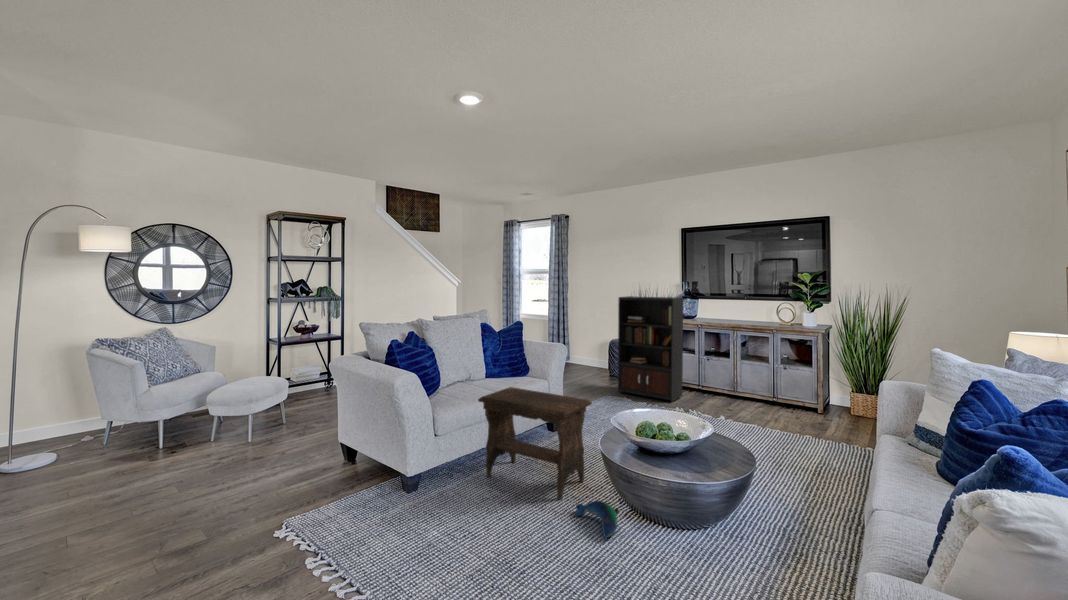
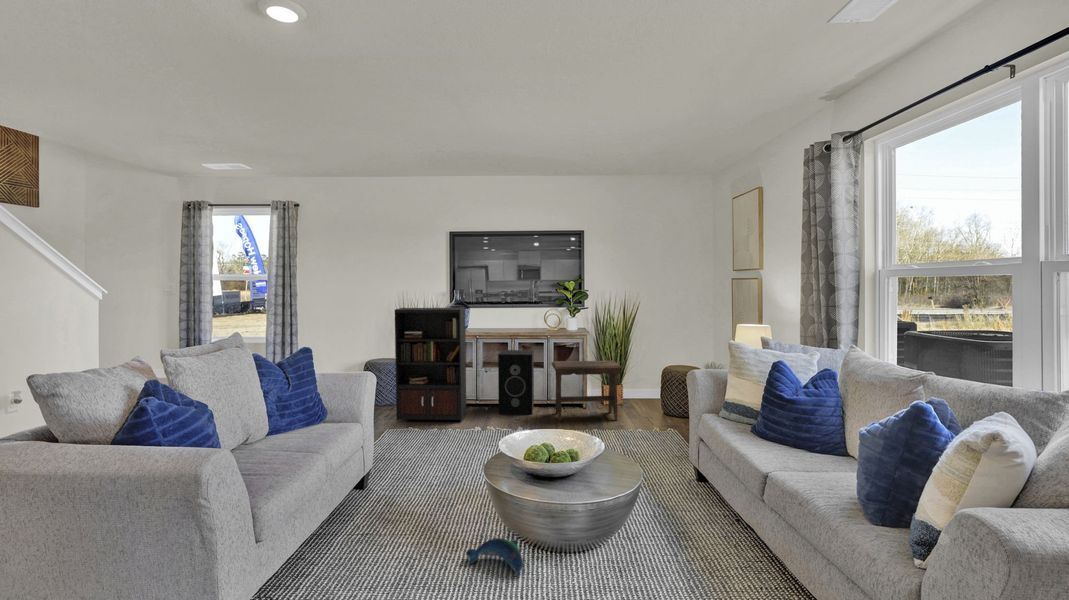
speaker: none [714,341,759,408] -> present [498,350,534,414]
footstool: present [478,387,592,499] -> present [551,361,622,421]

